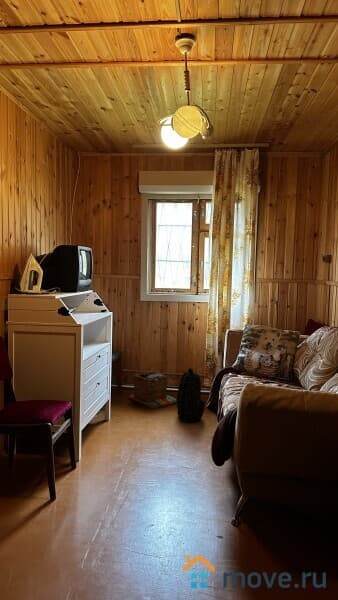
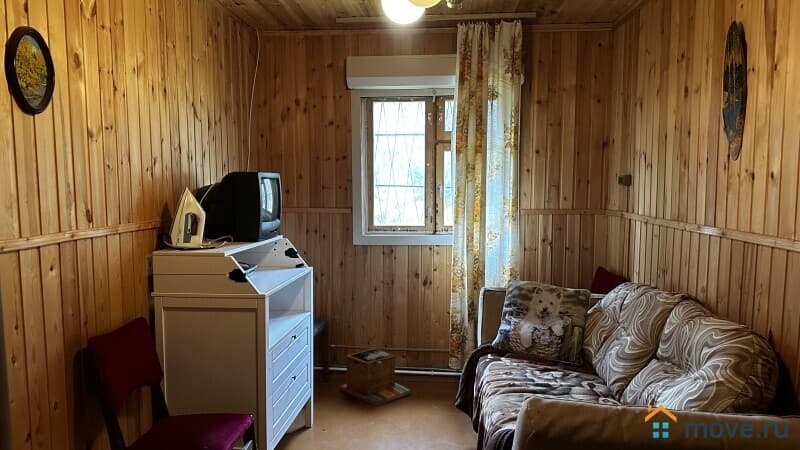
backpack: present [177,368,205,422] -> none [411,347,452,428]

